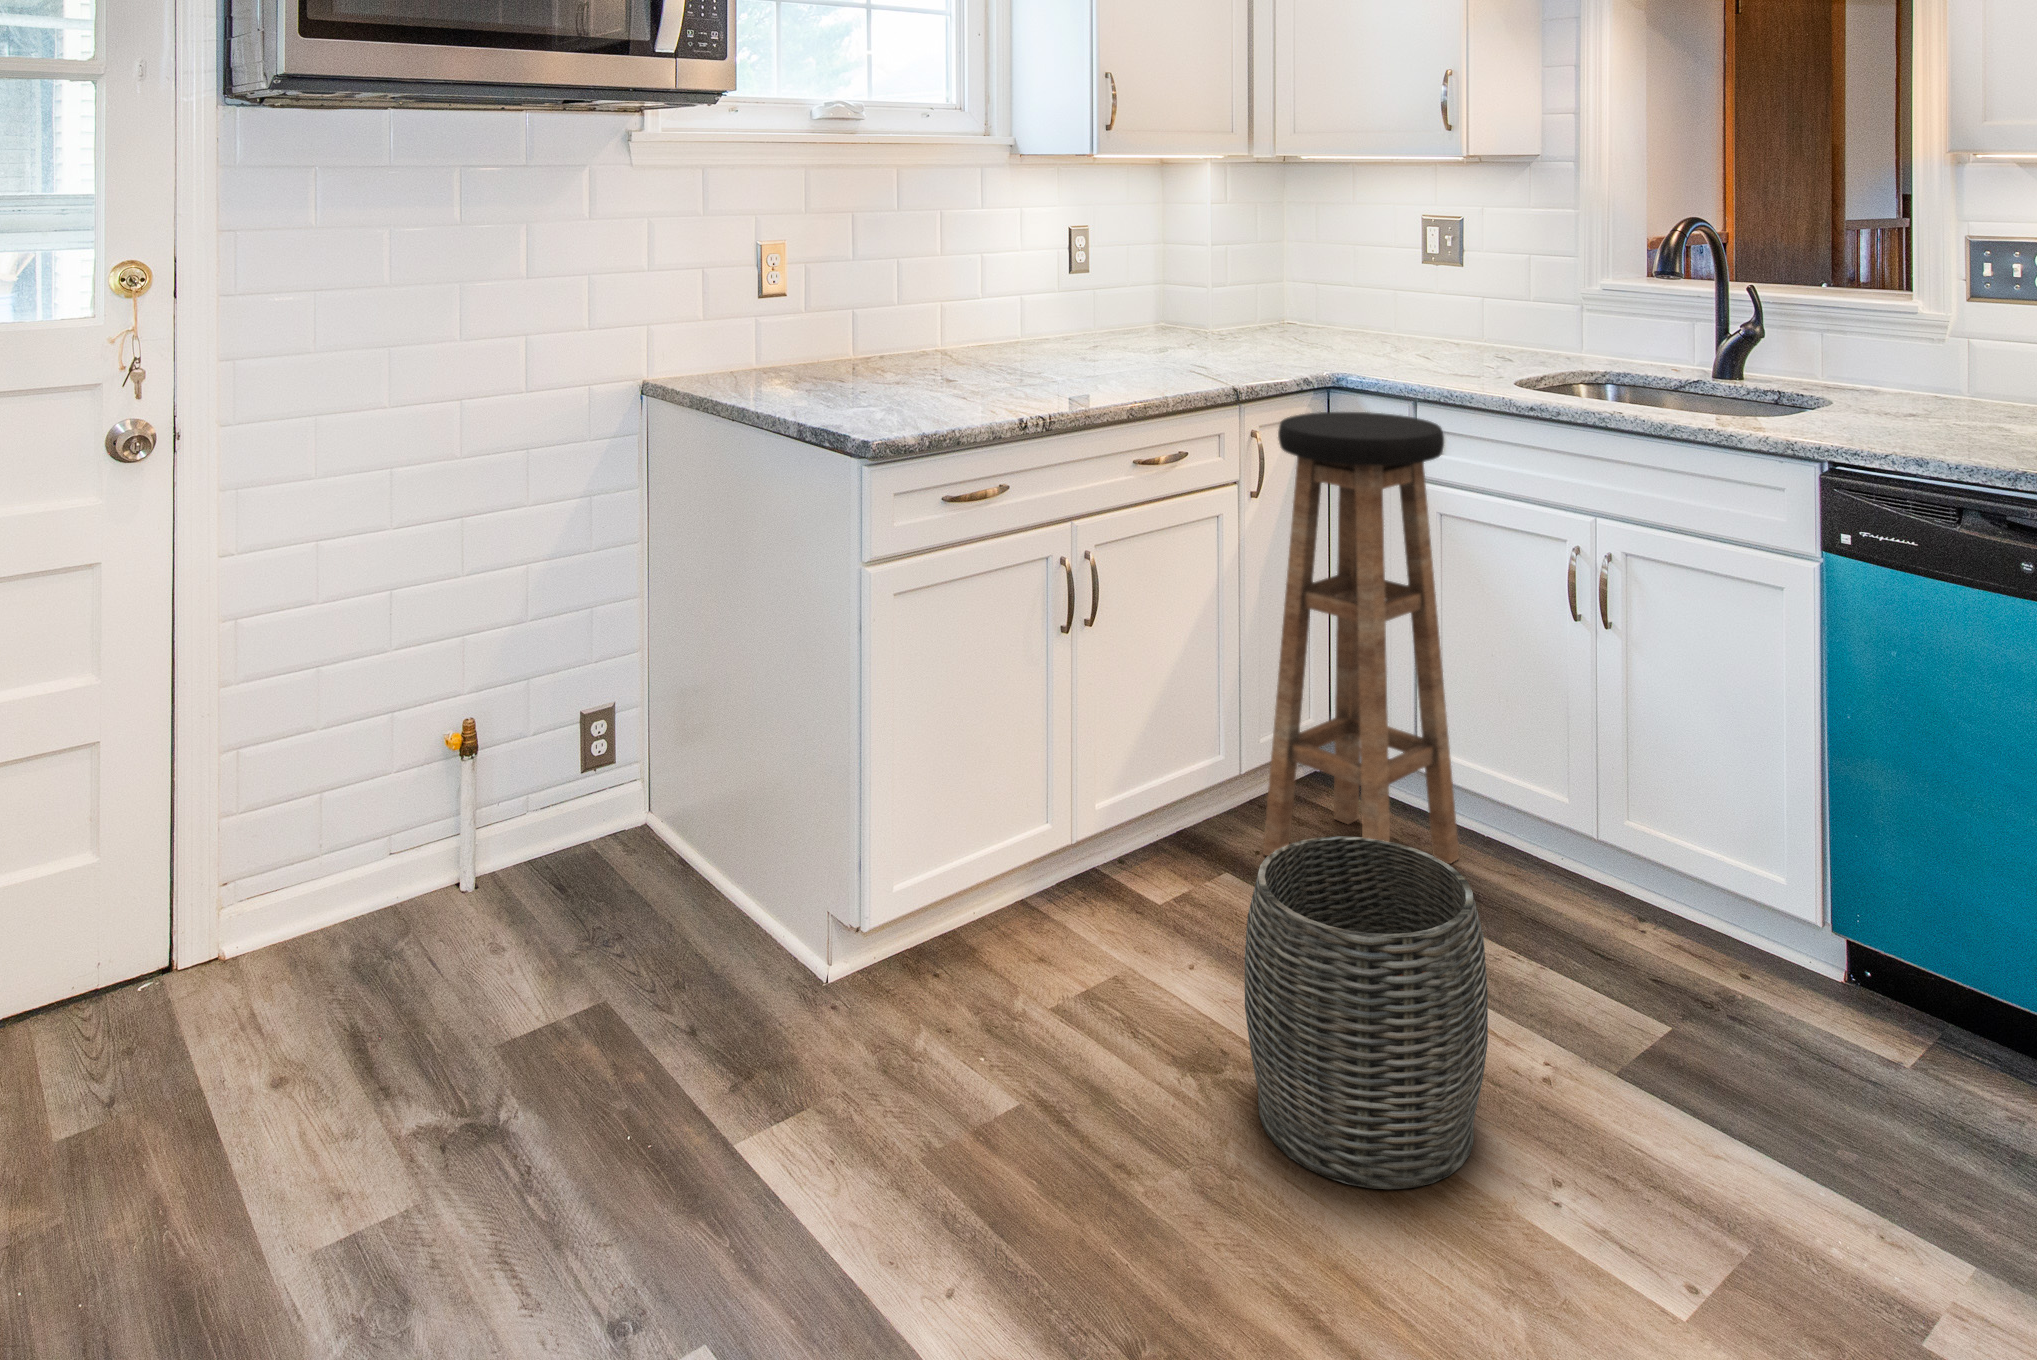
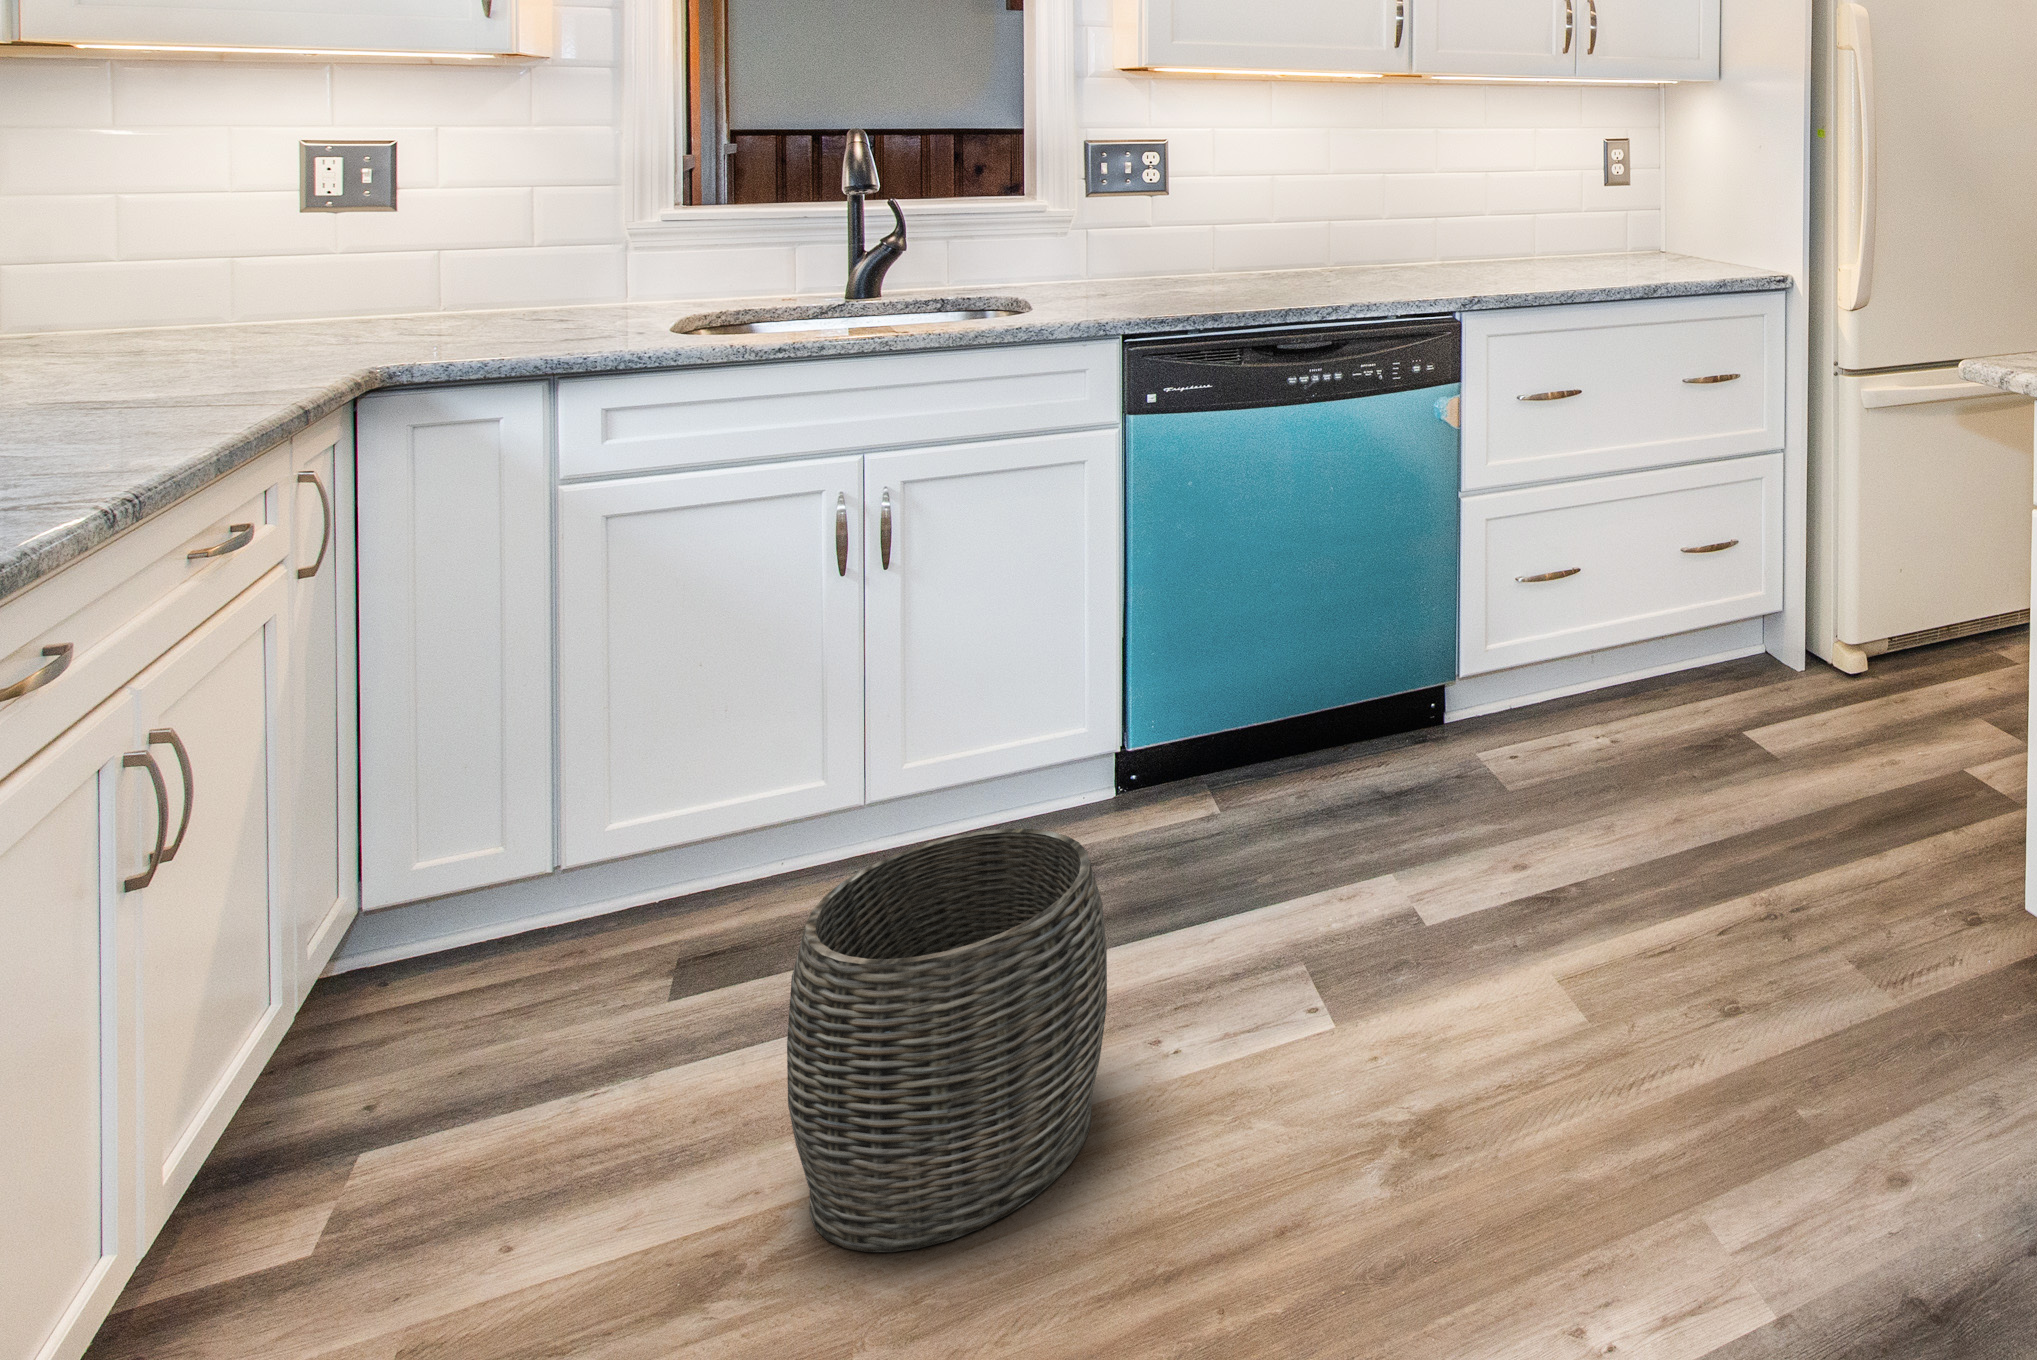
bar stool: present [1263,412,1459,864] -> none [365,399,668,1098]

